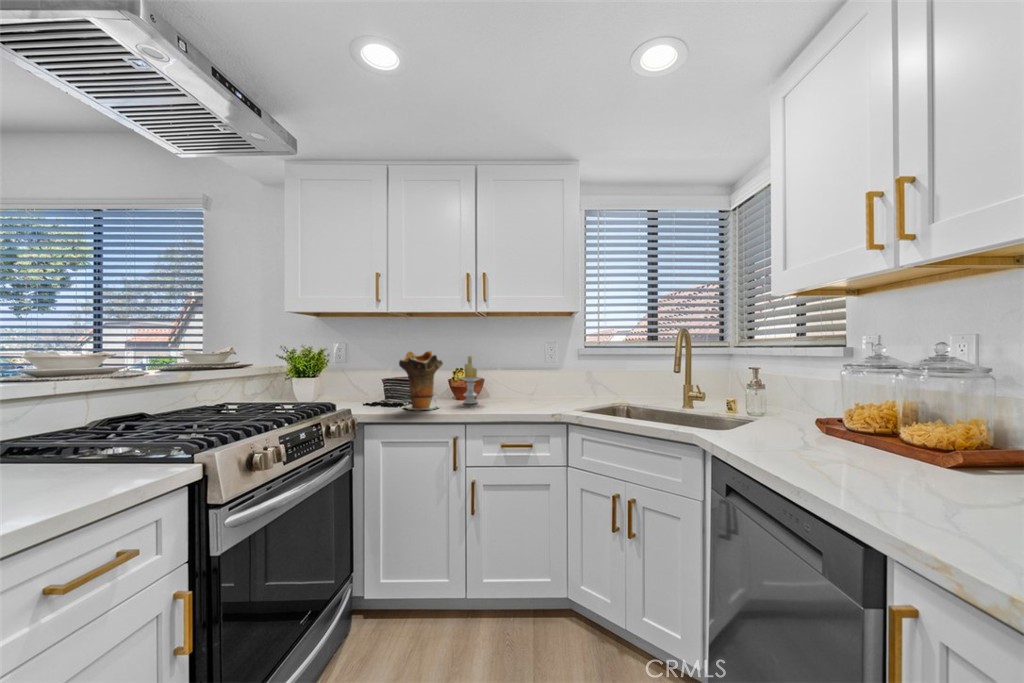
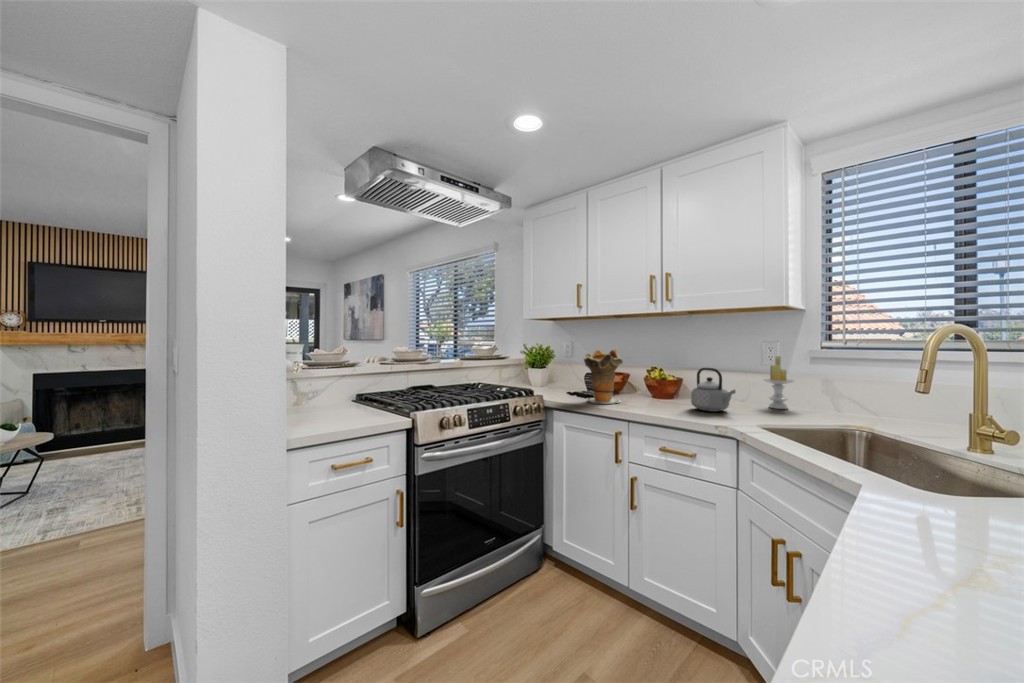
candle: present [459,356,482,404] -> present [763,356,794,409]
teapot: none [507,366,547,406] -> present [691,368,735,412]

